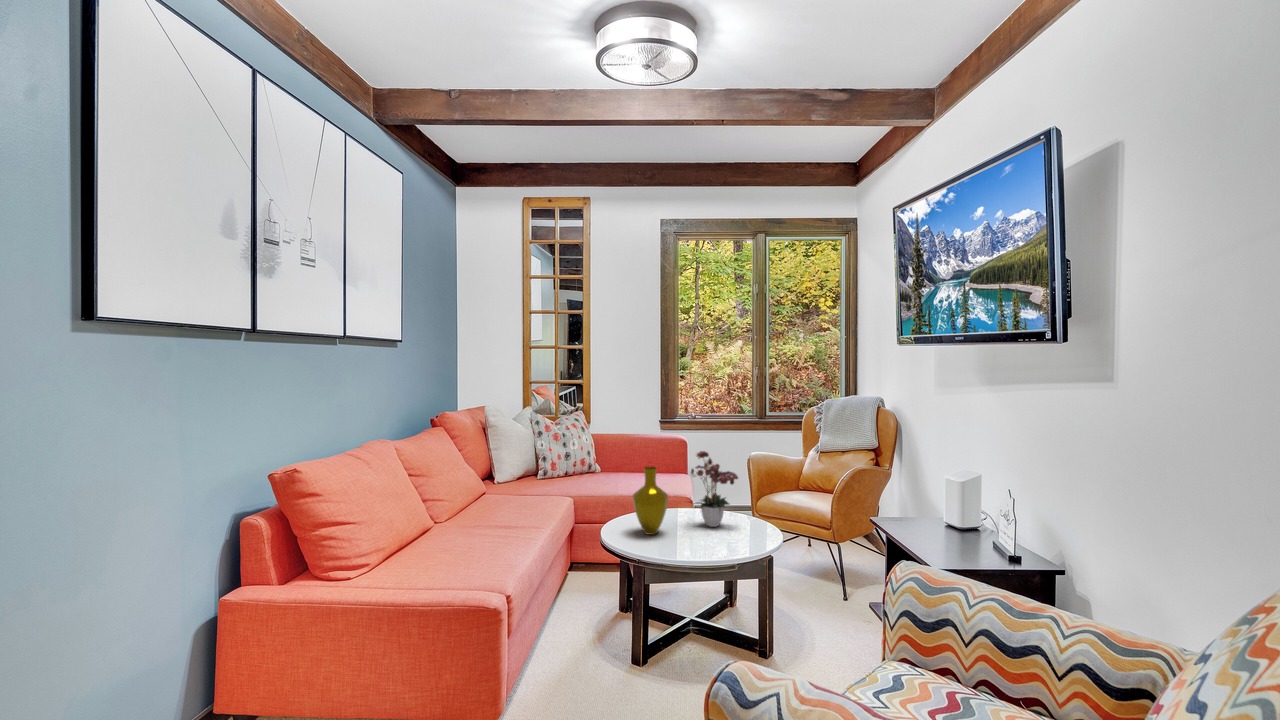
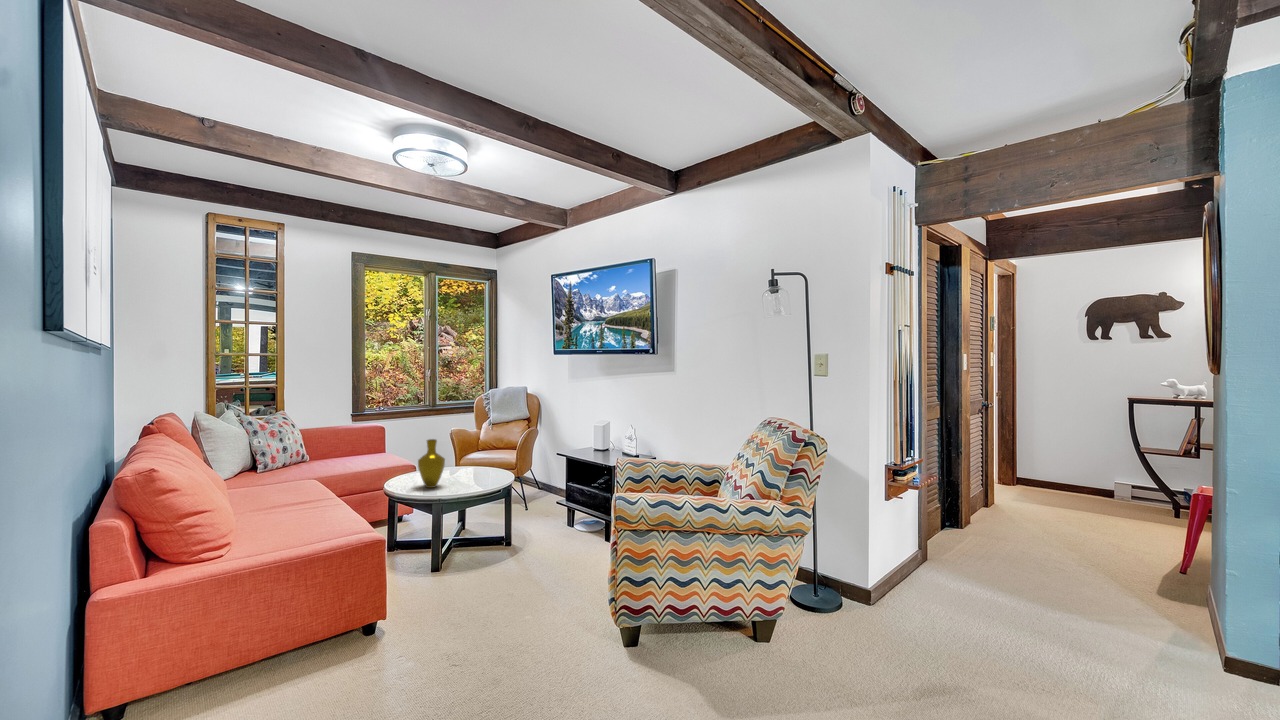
flower arrangement: present [691,451,738,527] -> none [451,423,487,477]

